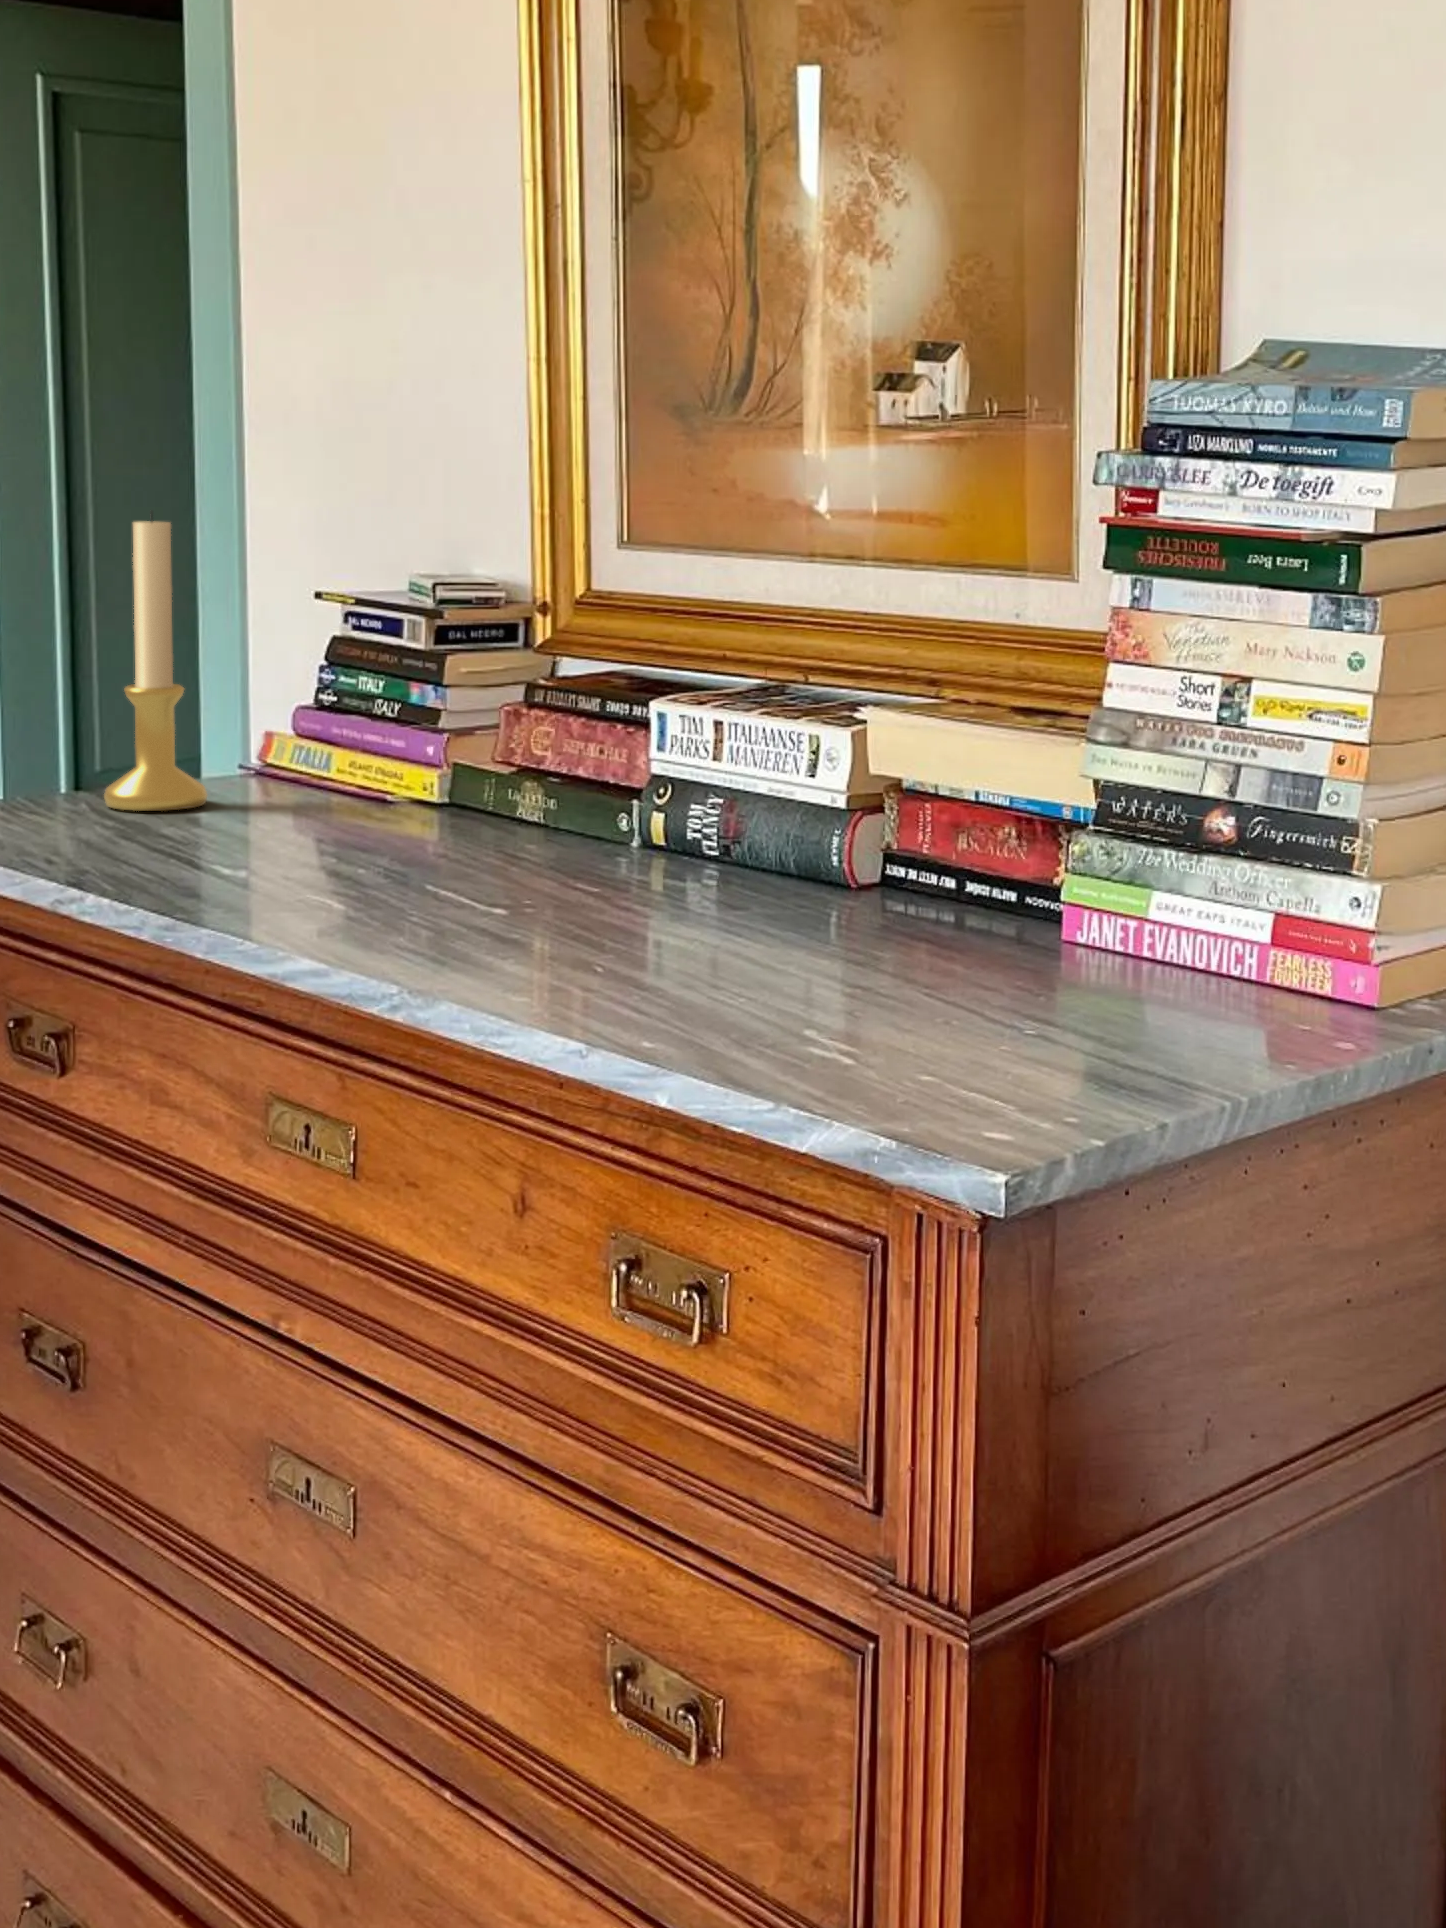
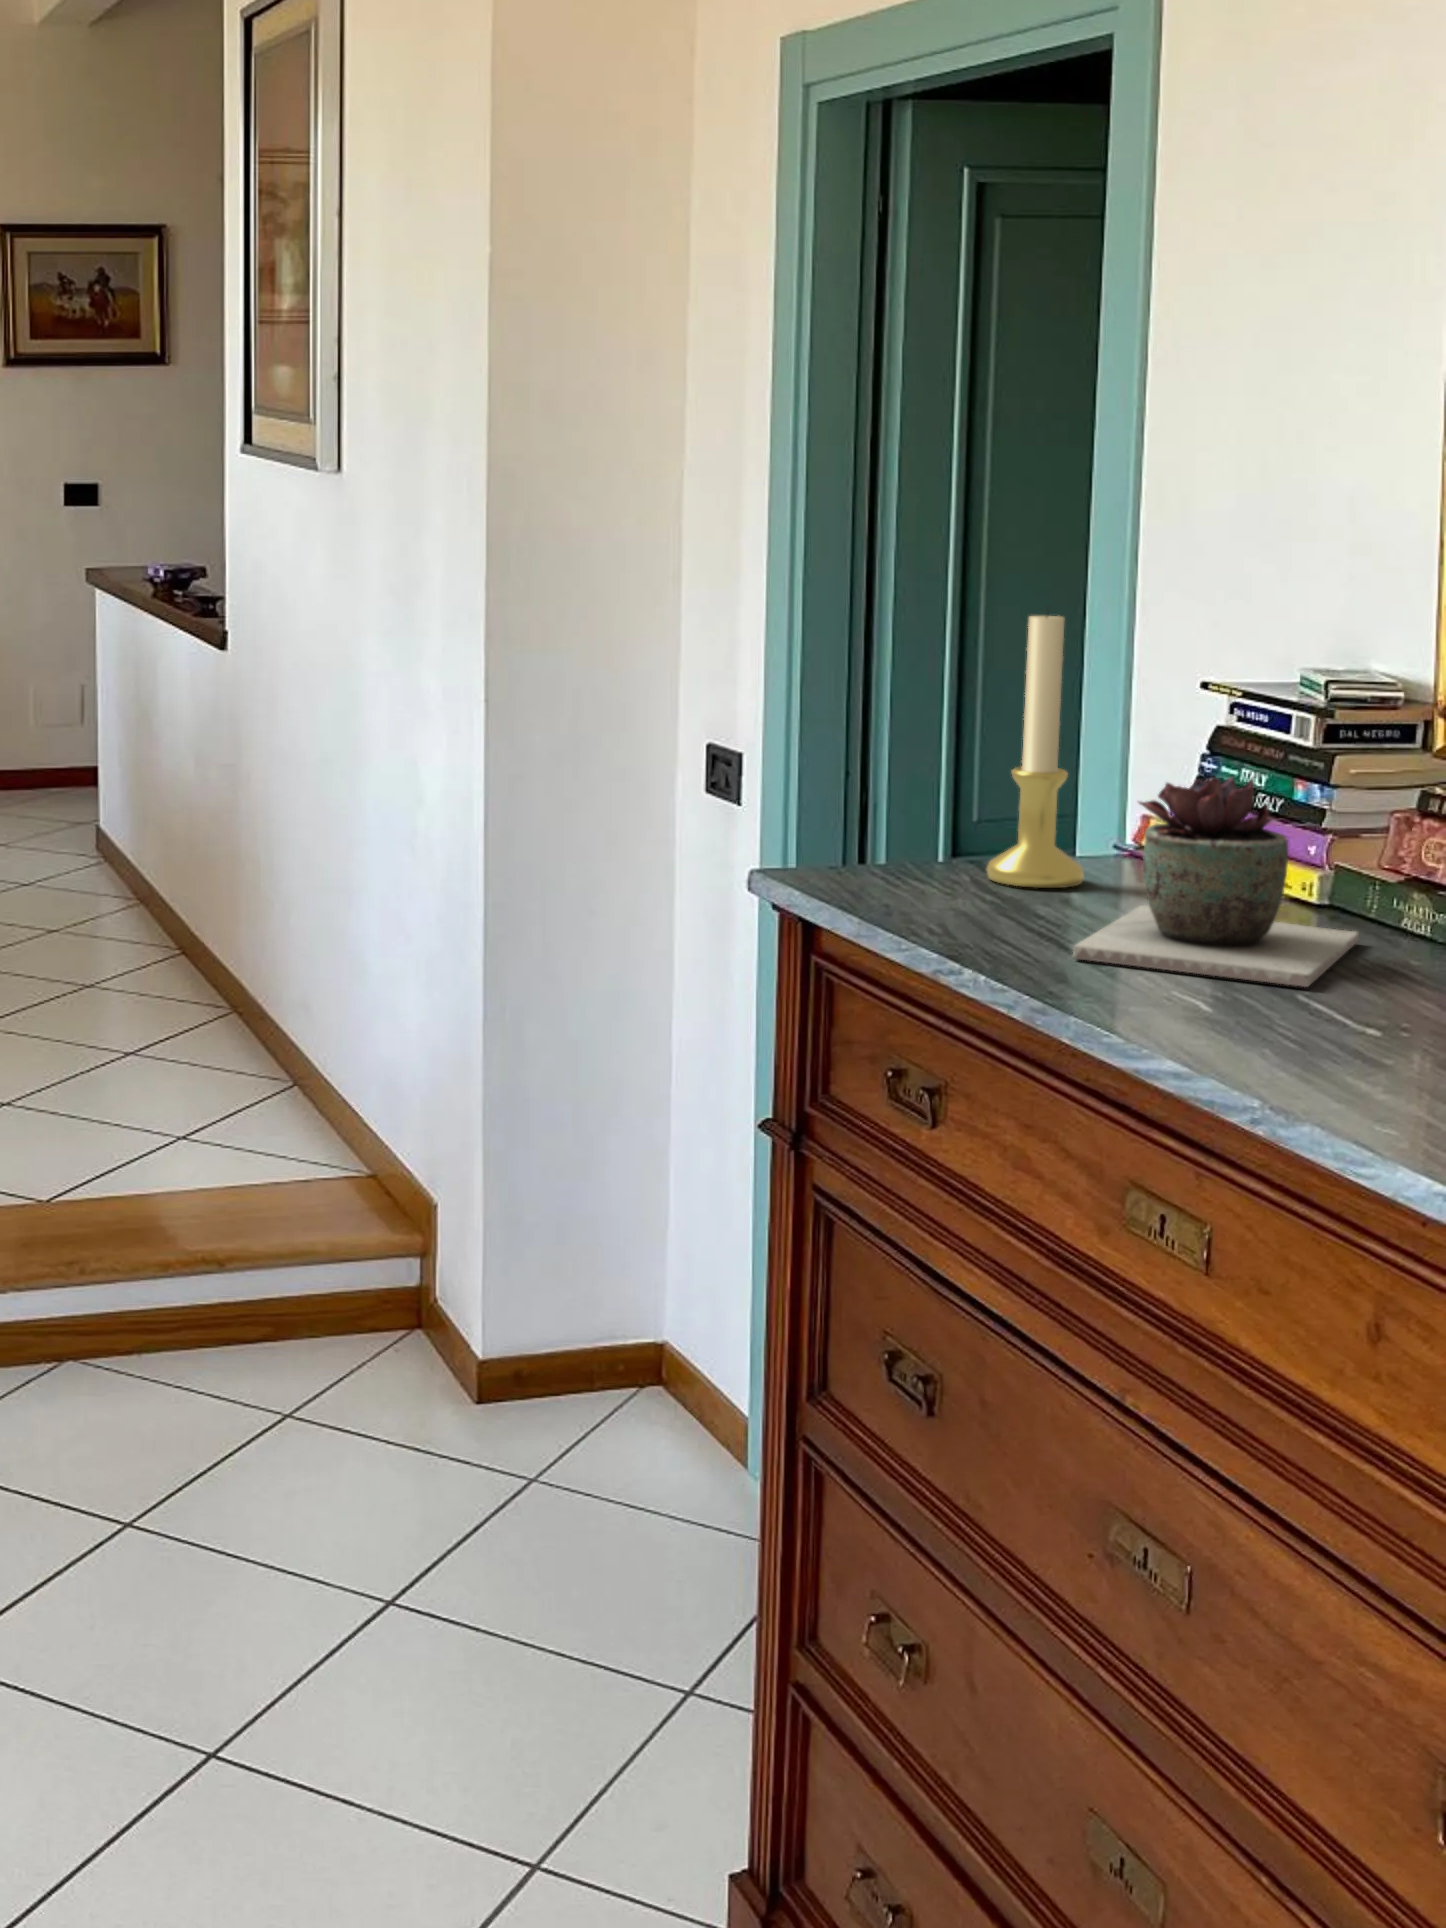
succulent plant: none [199,672,479,878] -> present [1073,777,1359,987]

